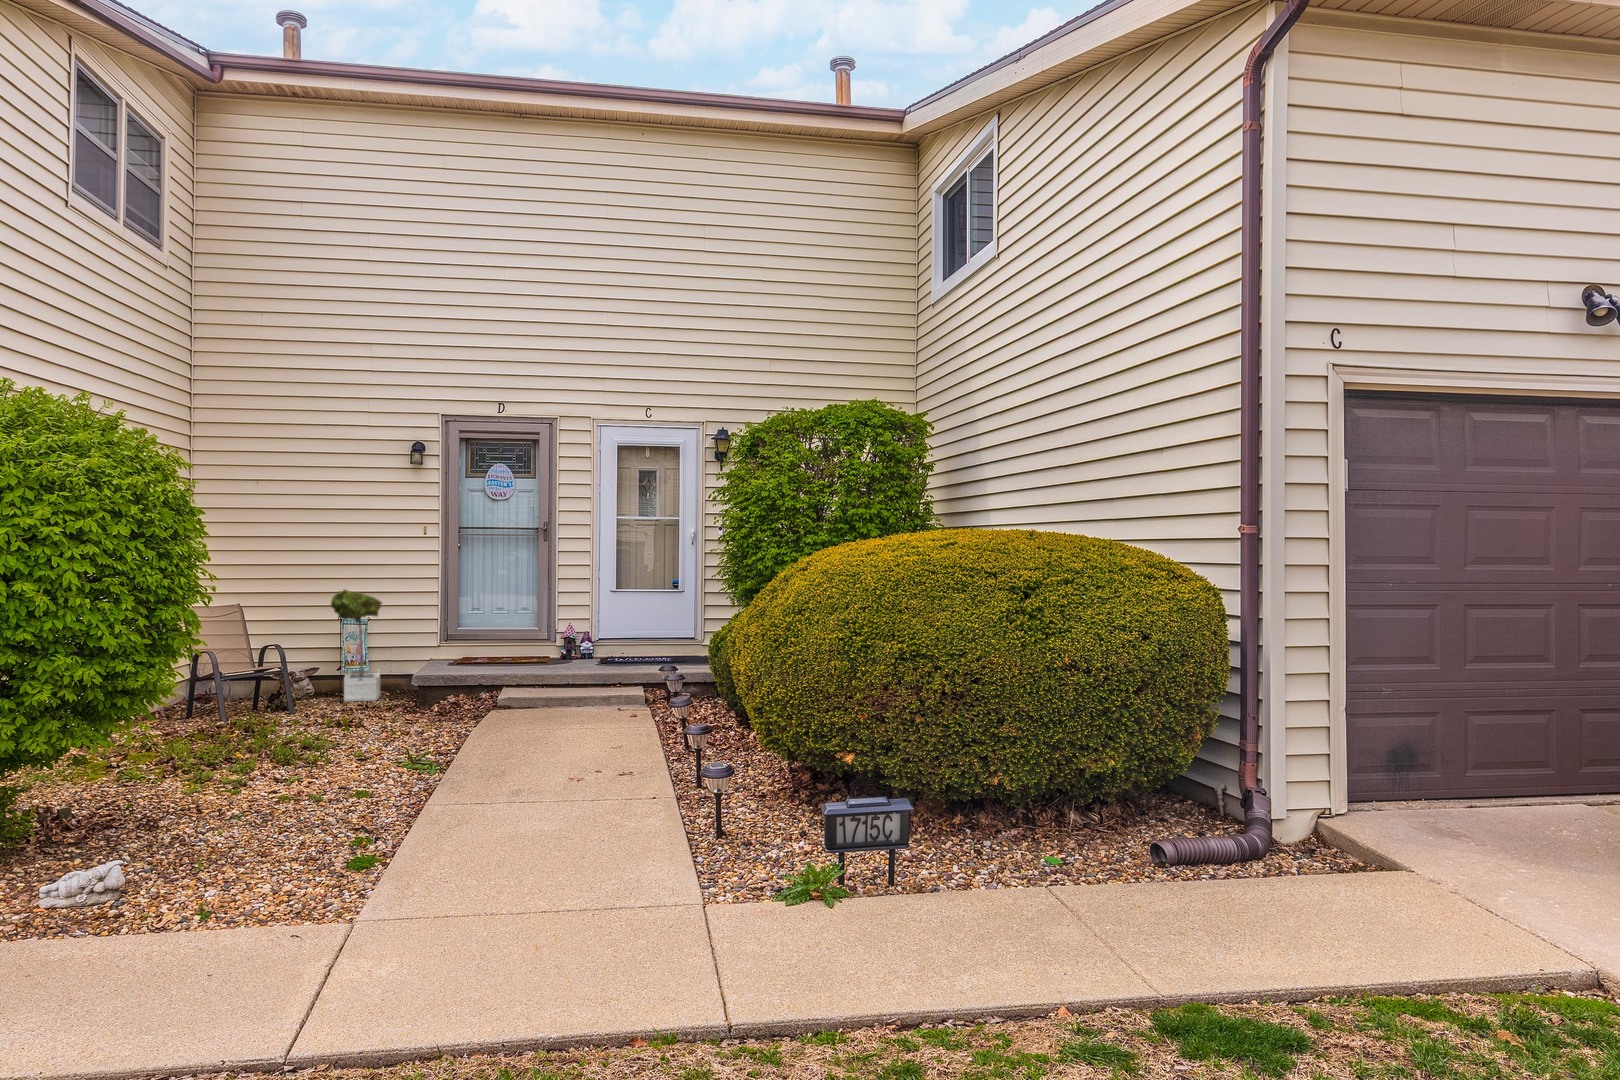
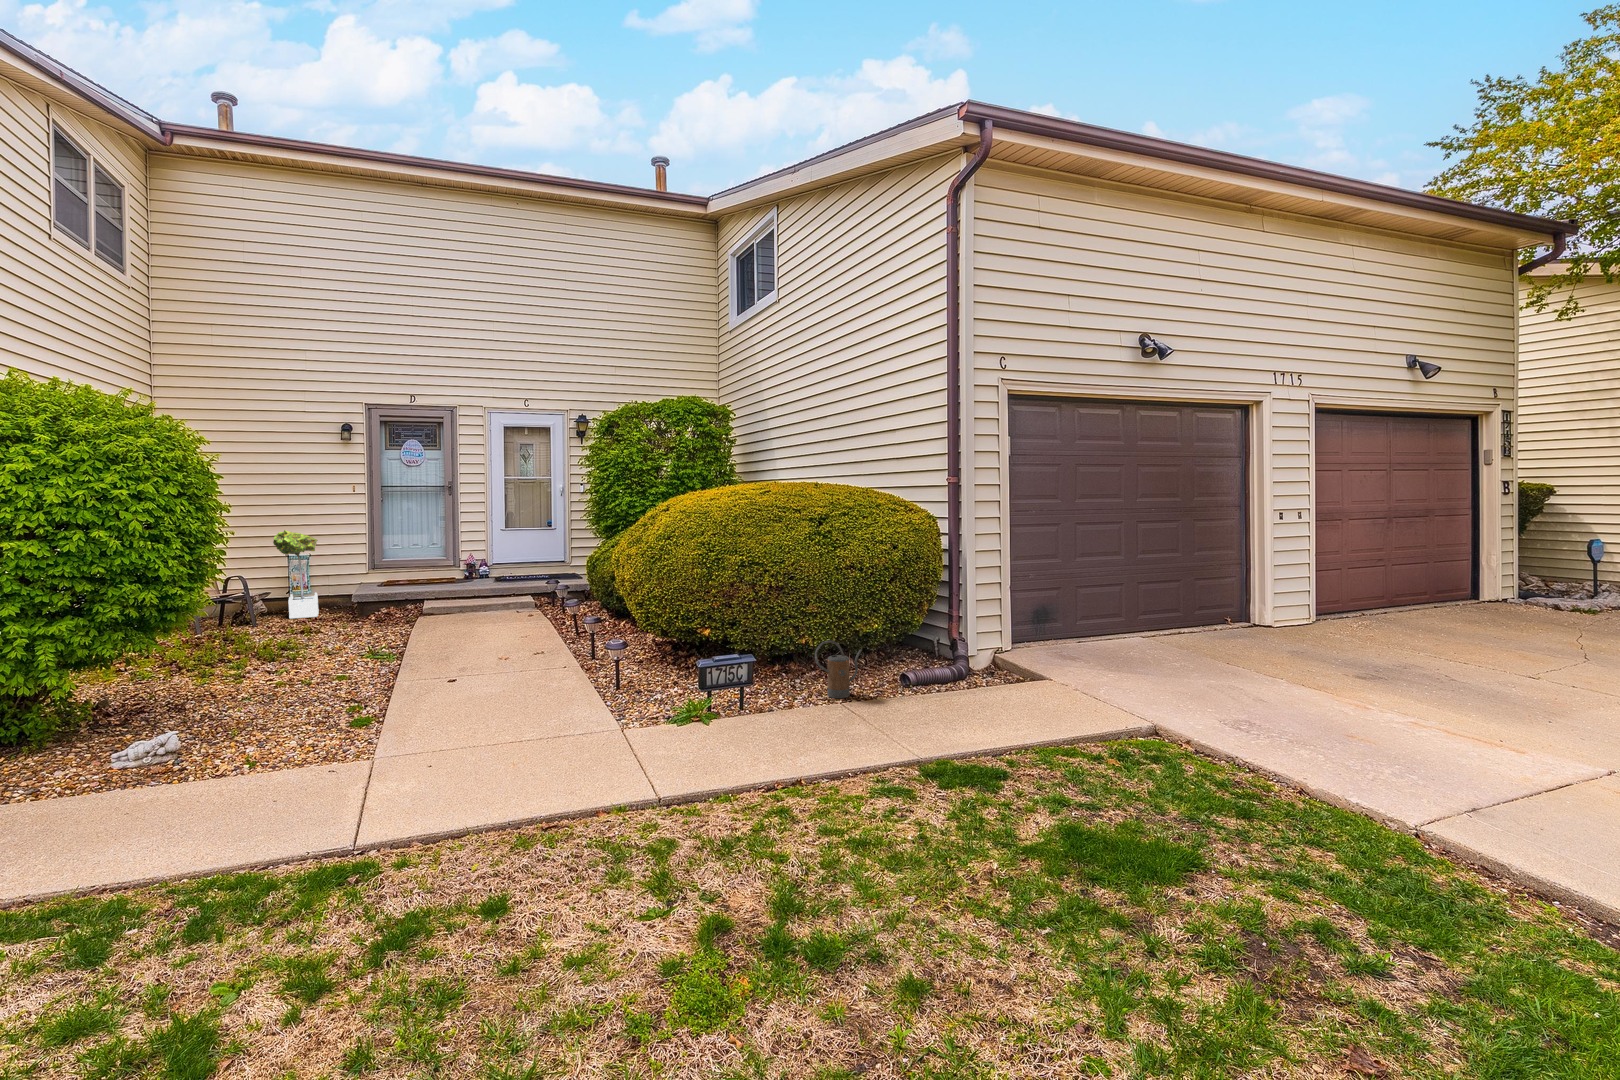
watering can: none [1016,781,1094,877] -> present [815,640,862,698]

